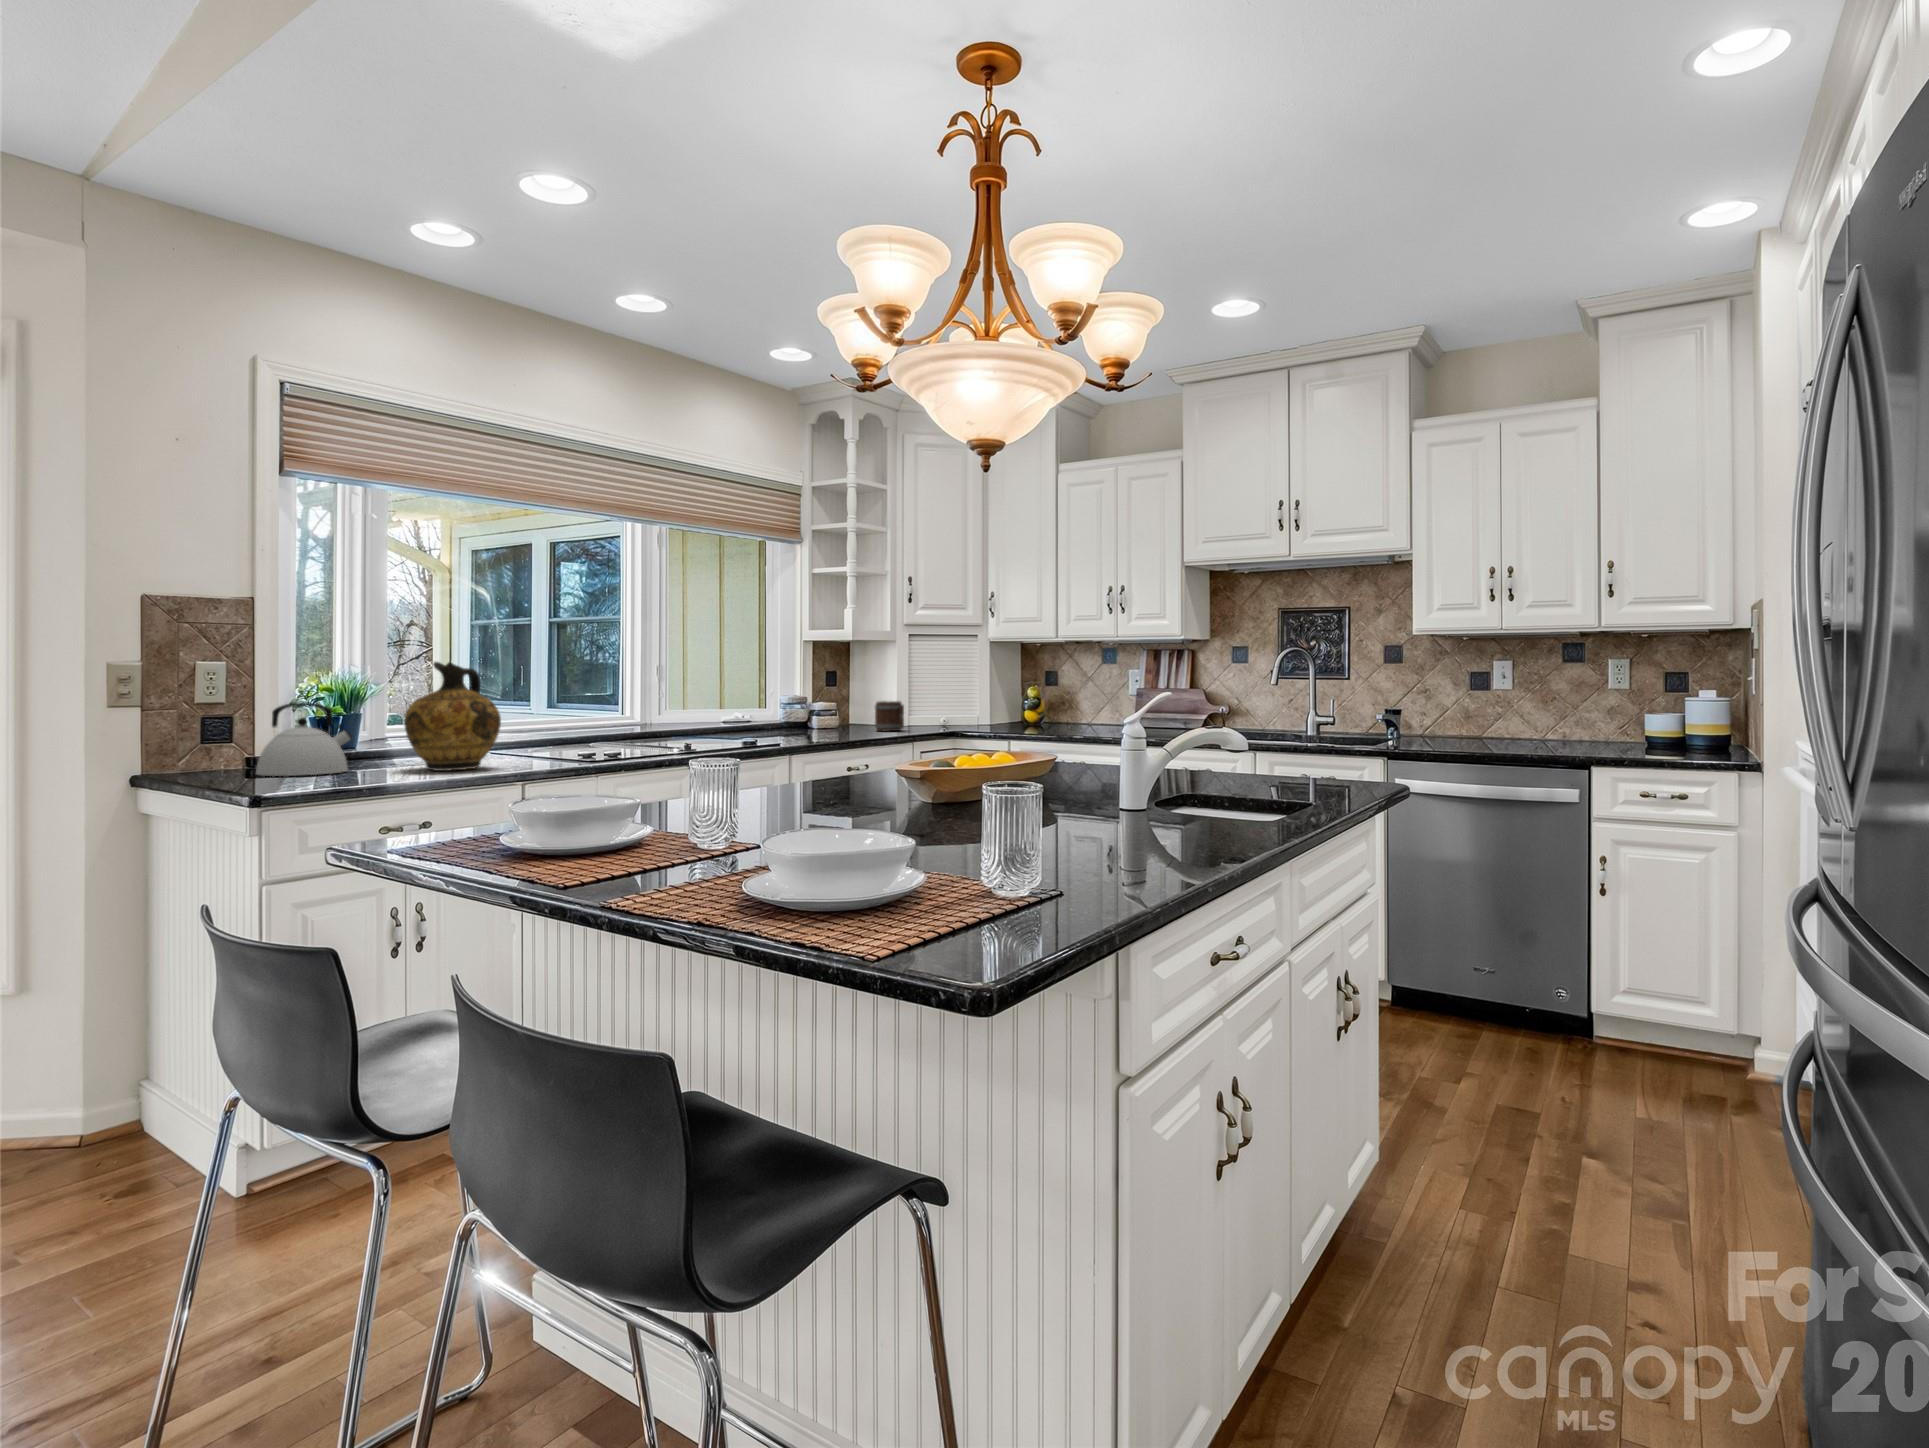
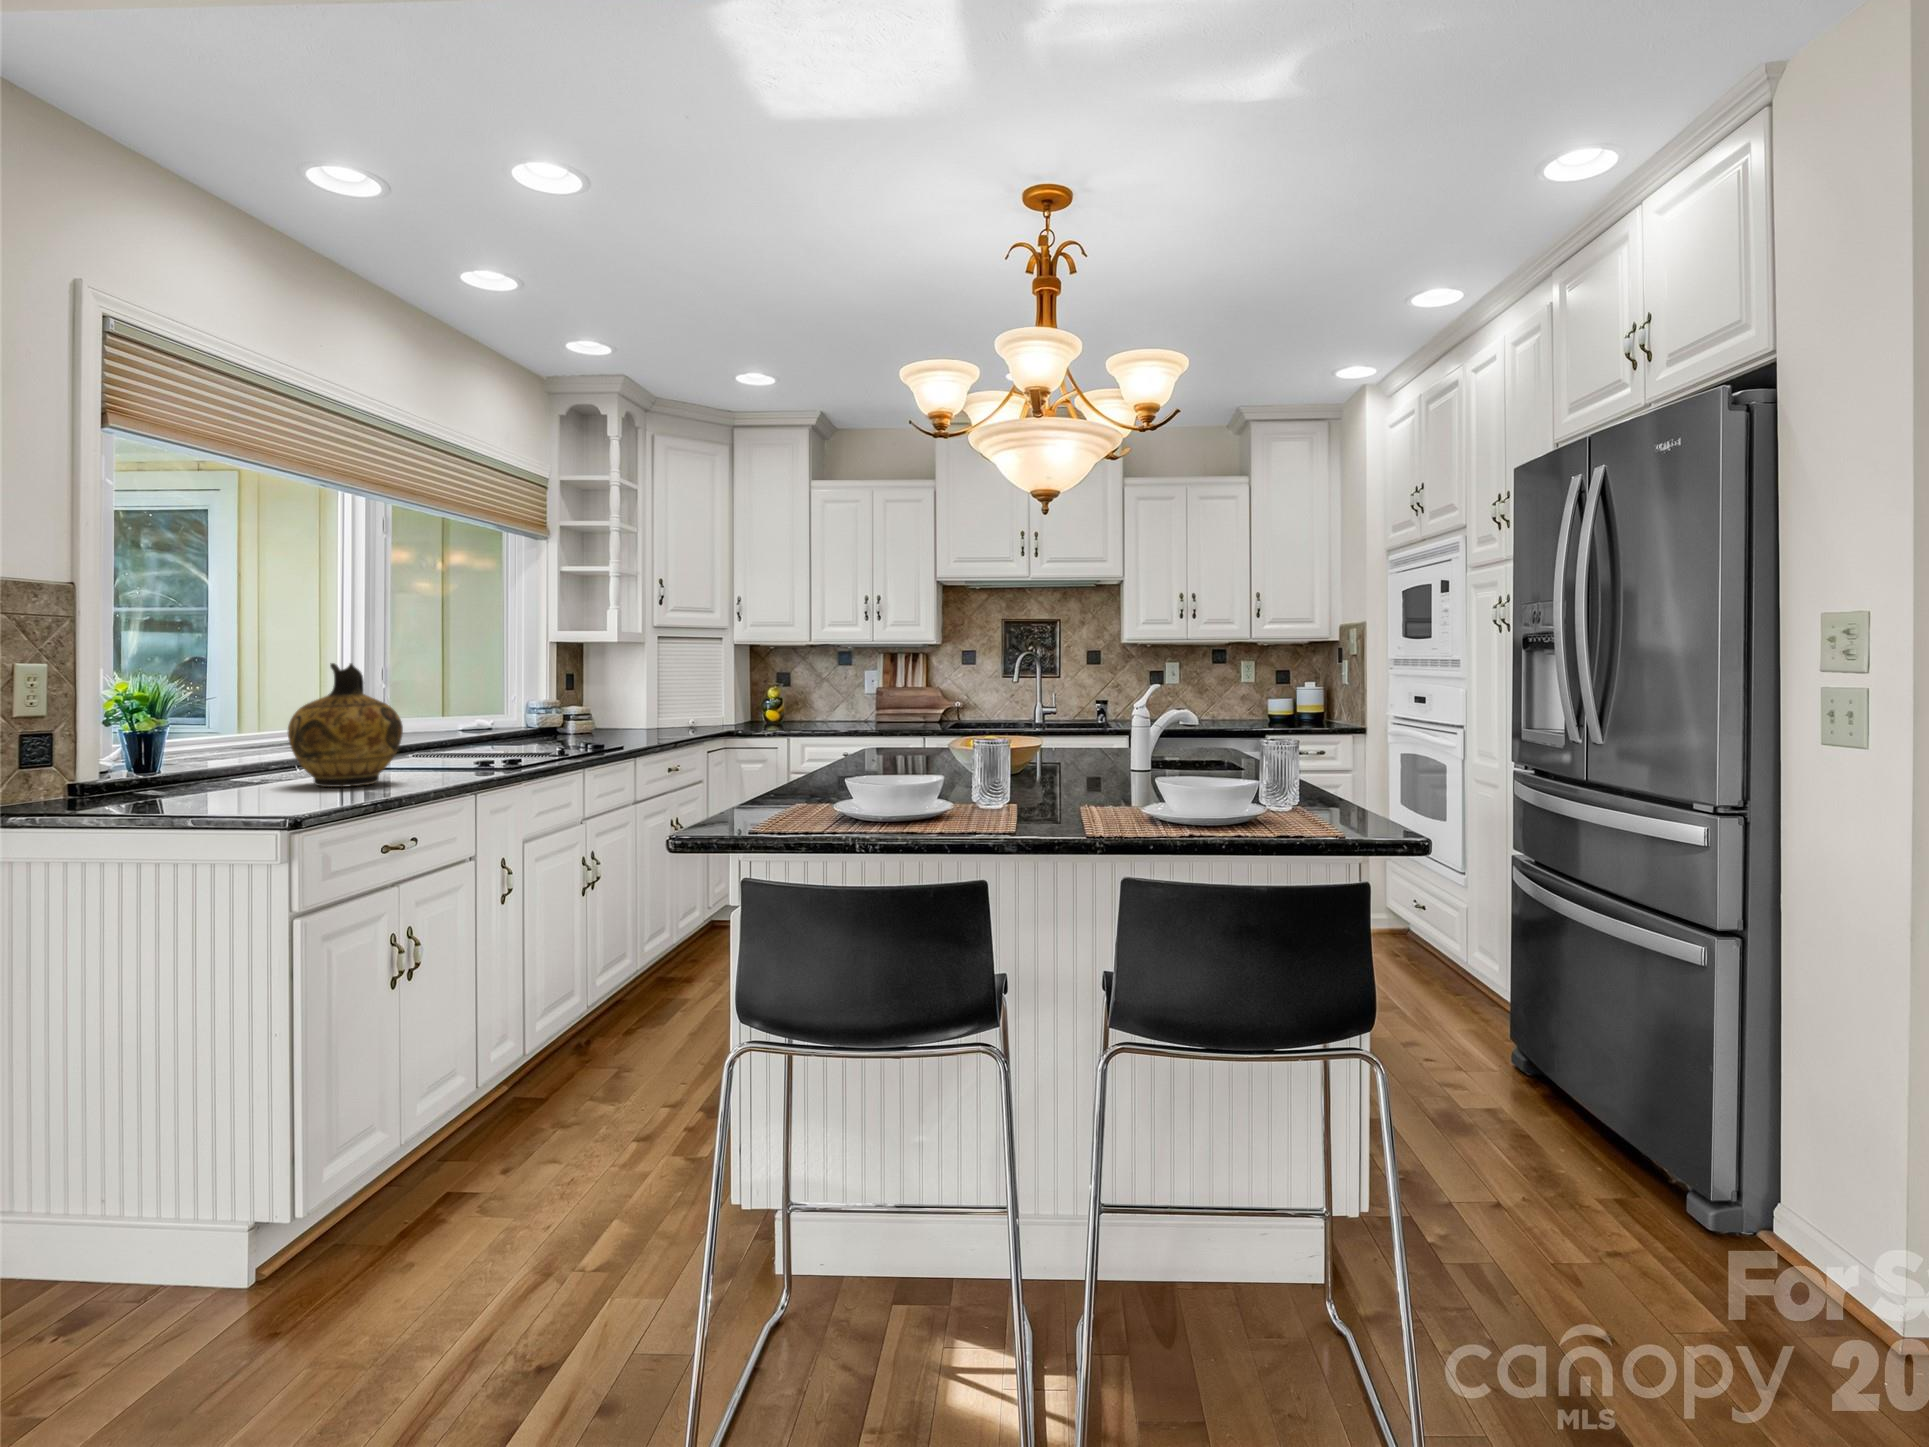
mug: present [875,701,904,731] -> none [646,703,681,734]
kettle: present [256,702,352,776] -> none [103,712,223,801]

